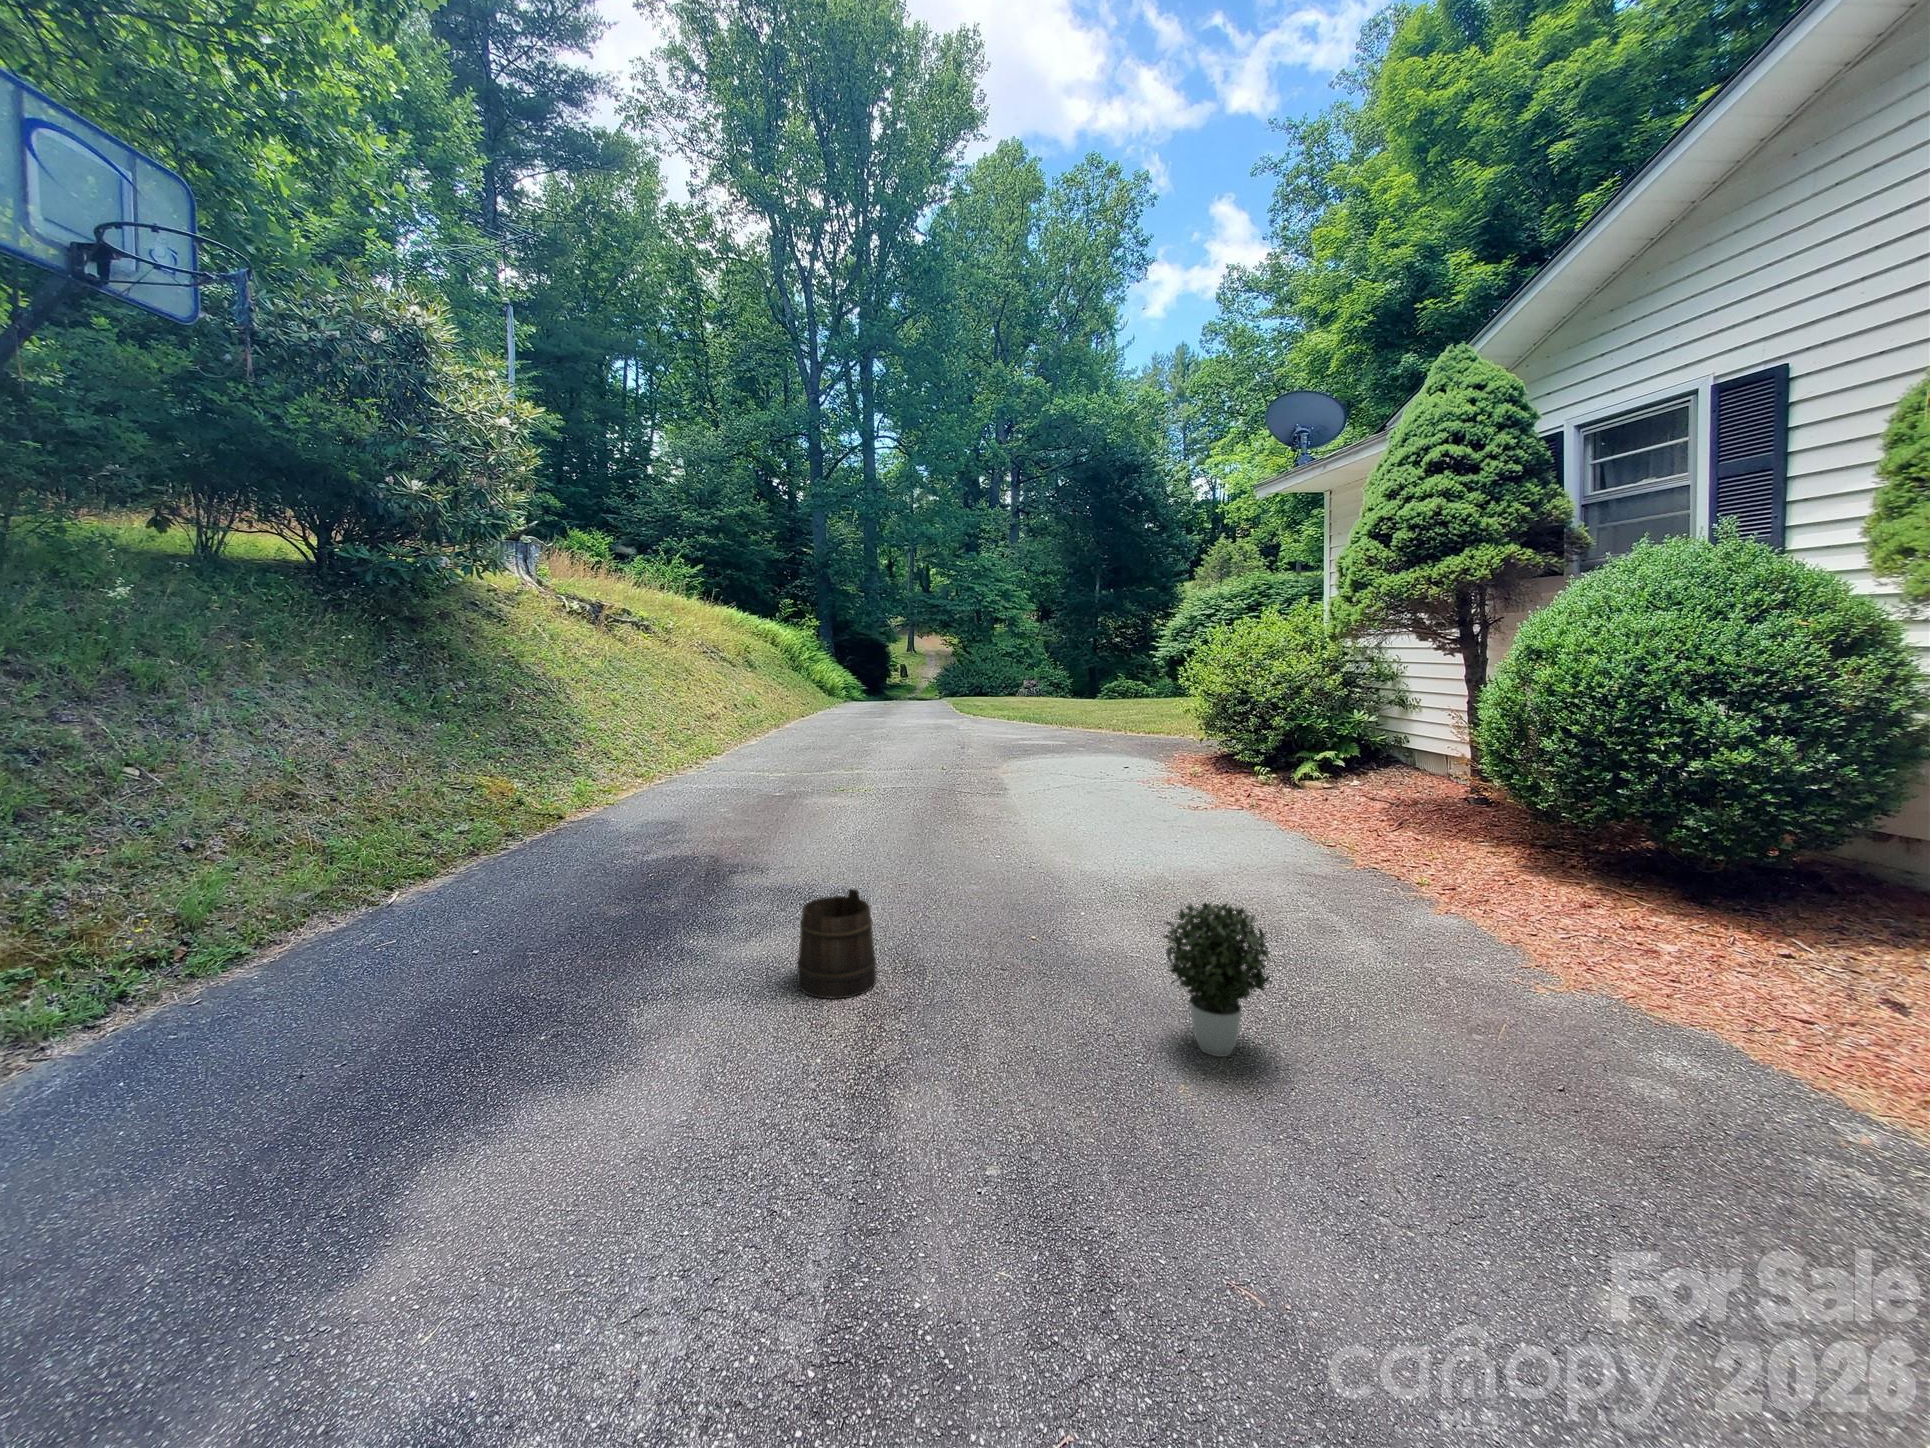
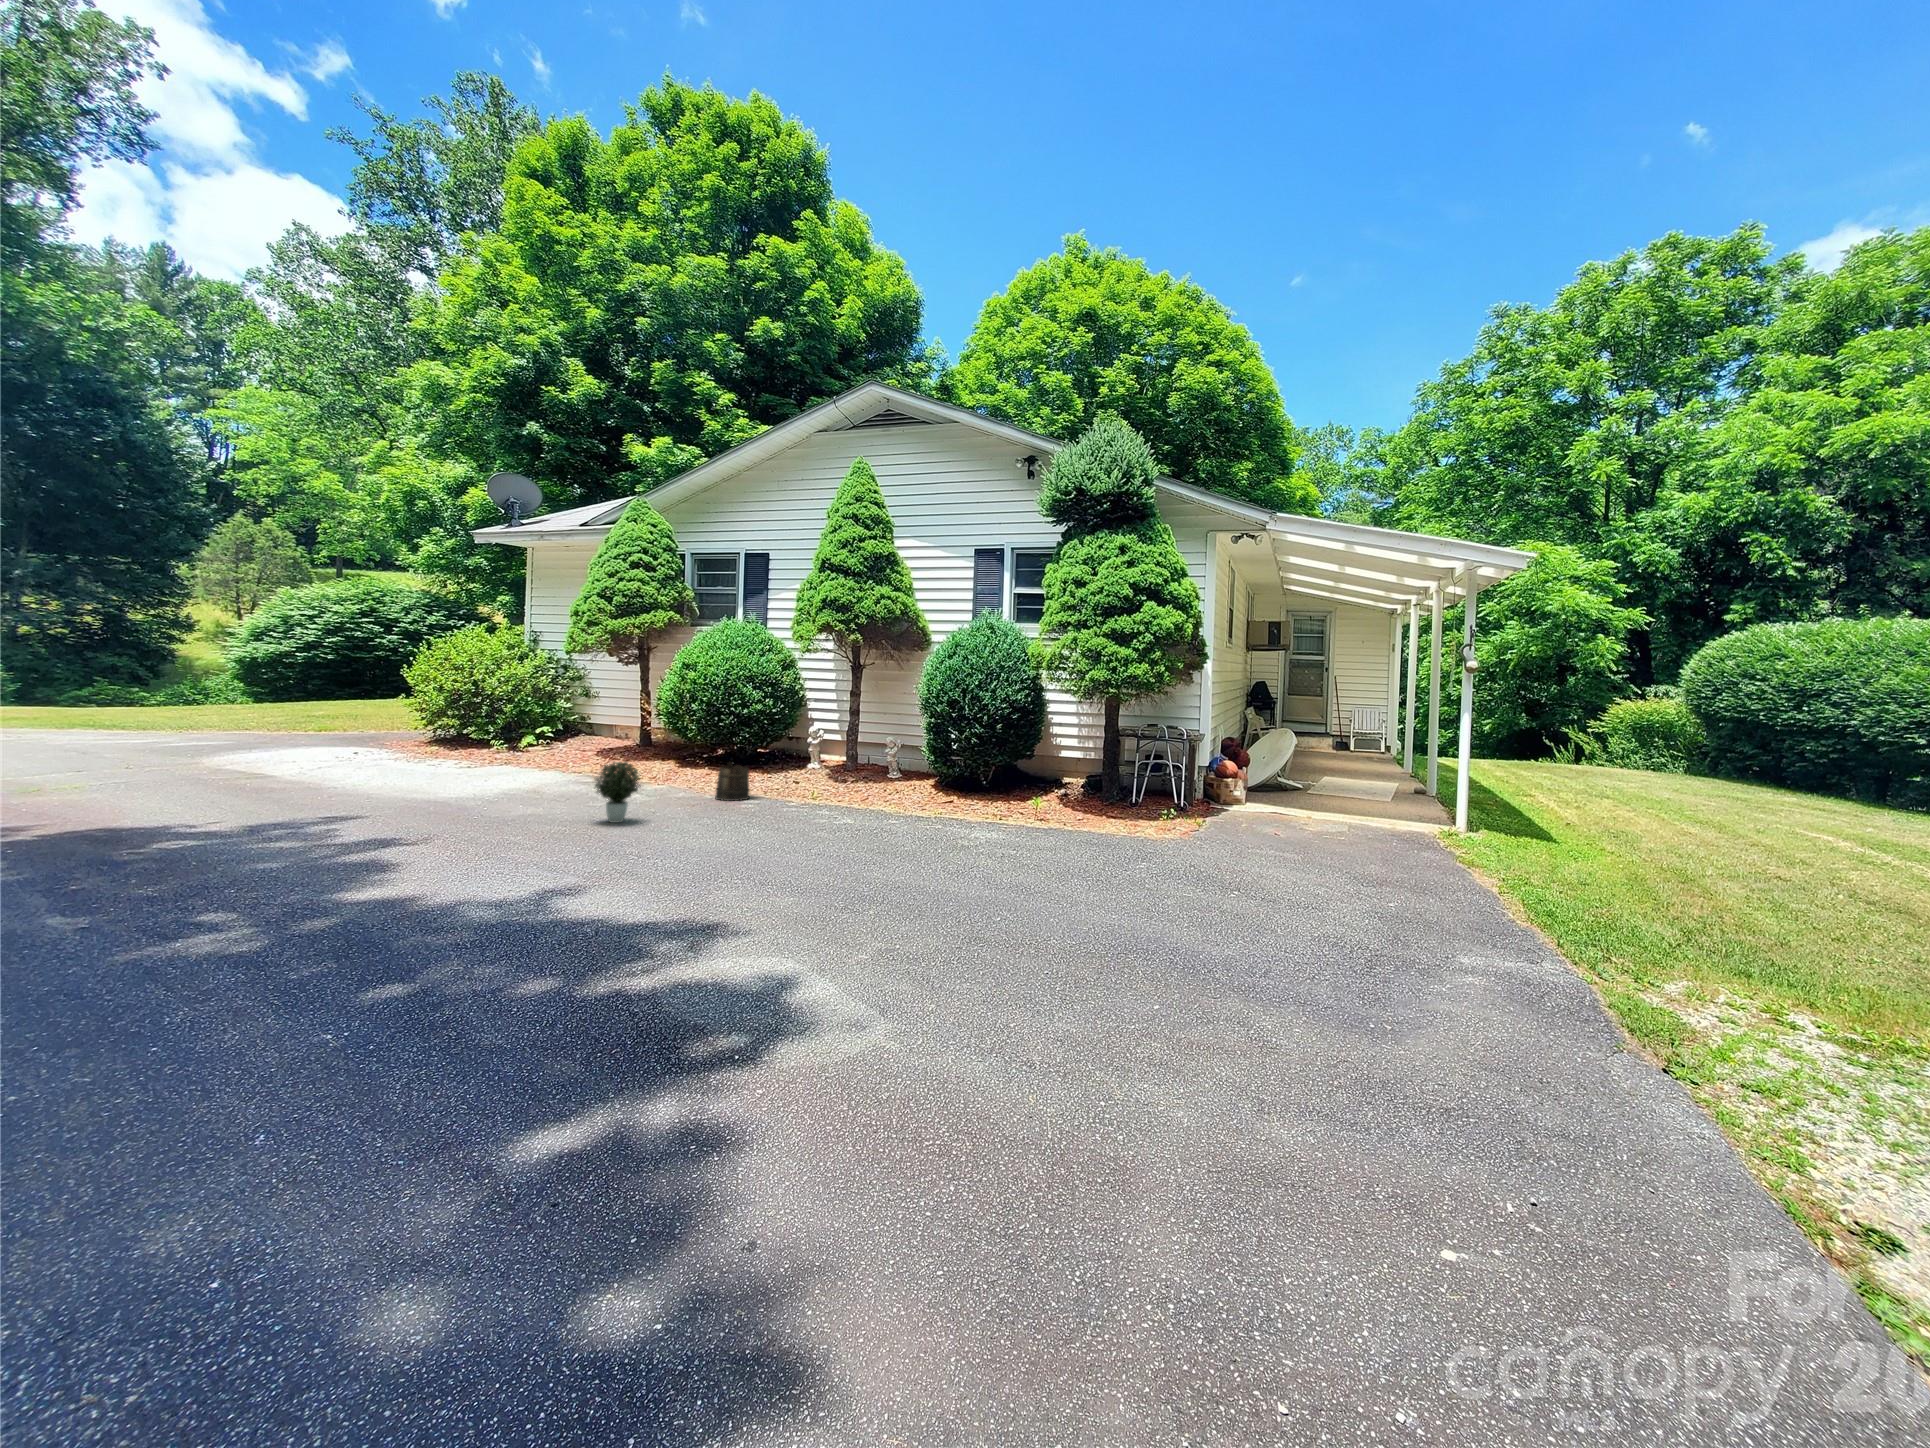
bucket: present [797,889,877,999] -> present [715,762,750,801]

